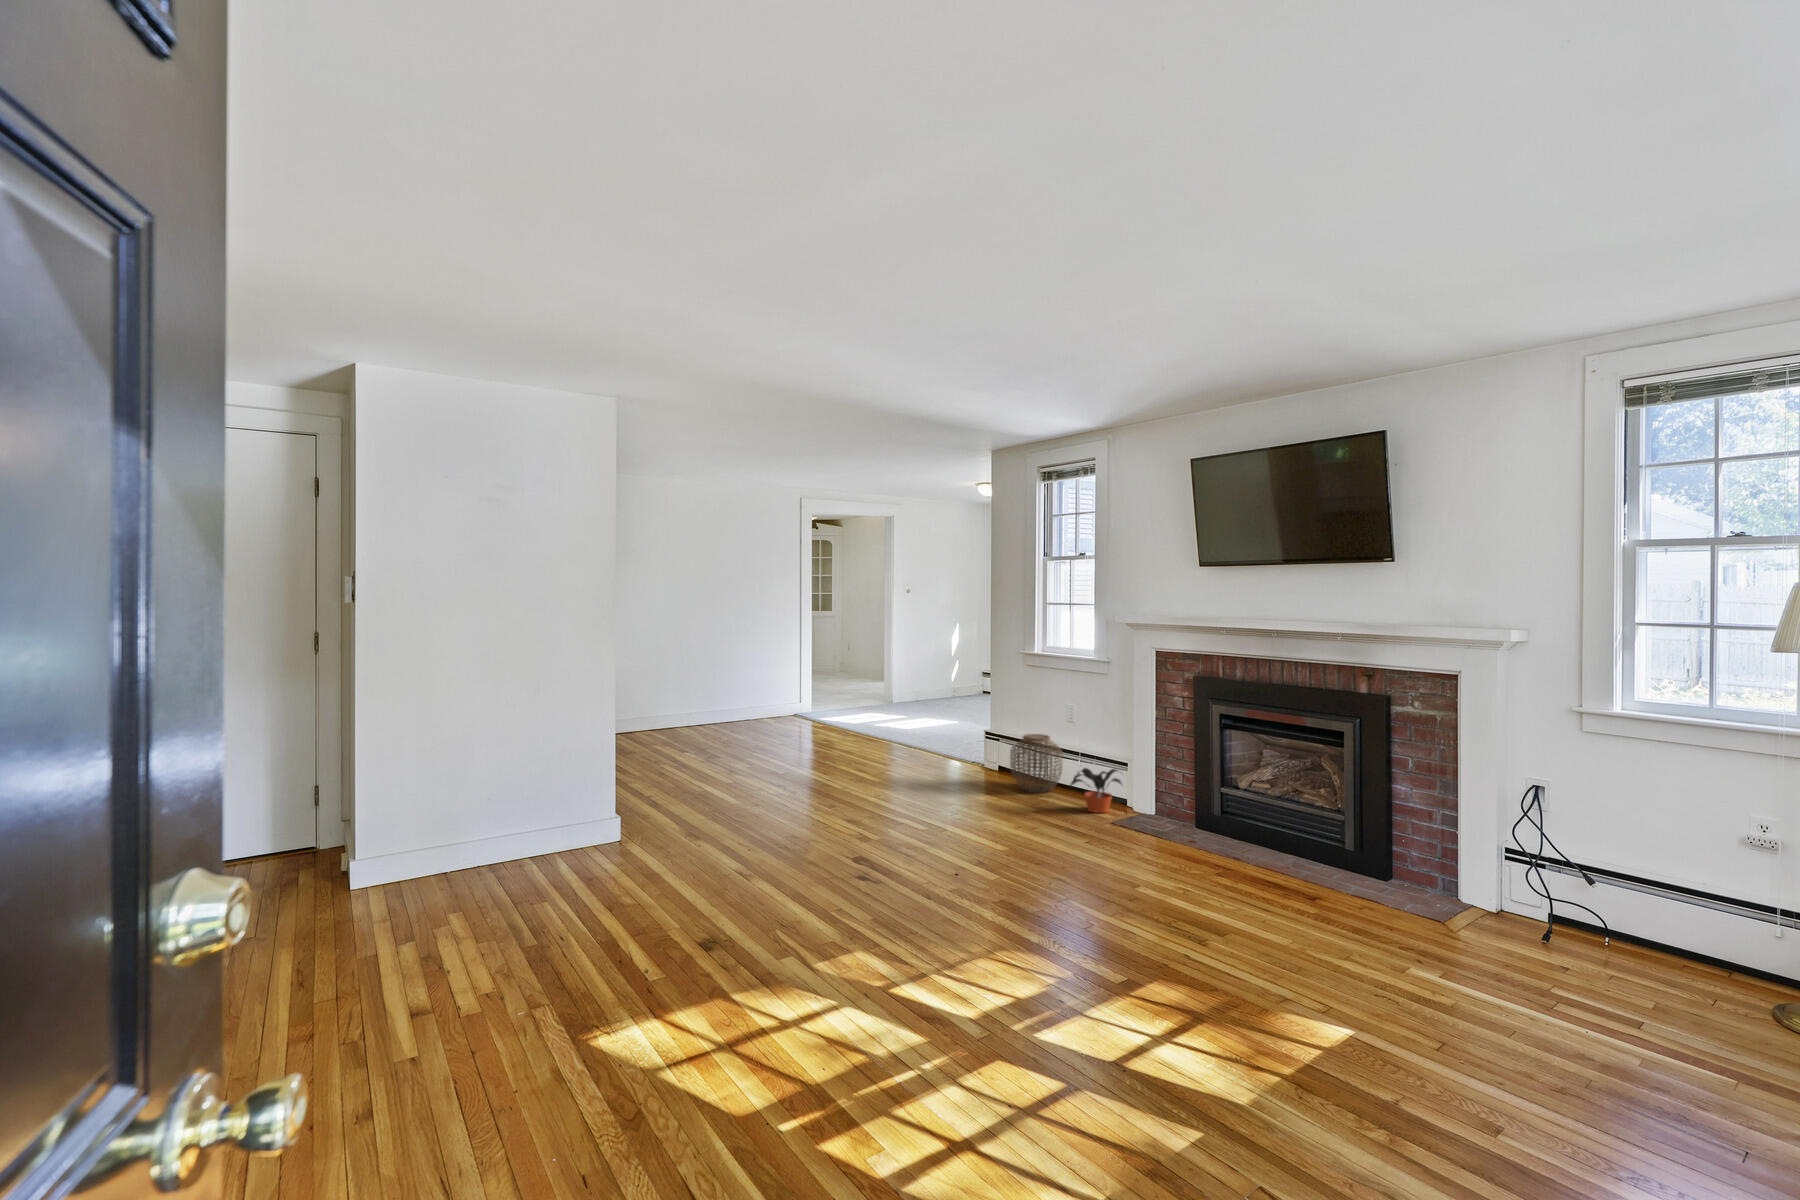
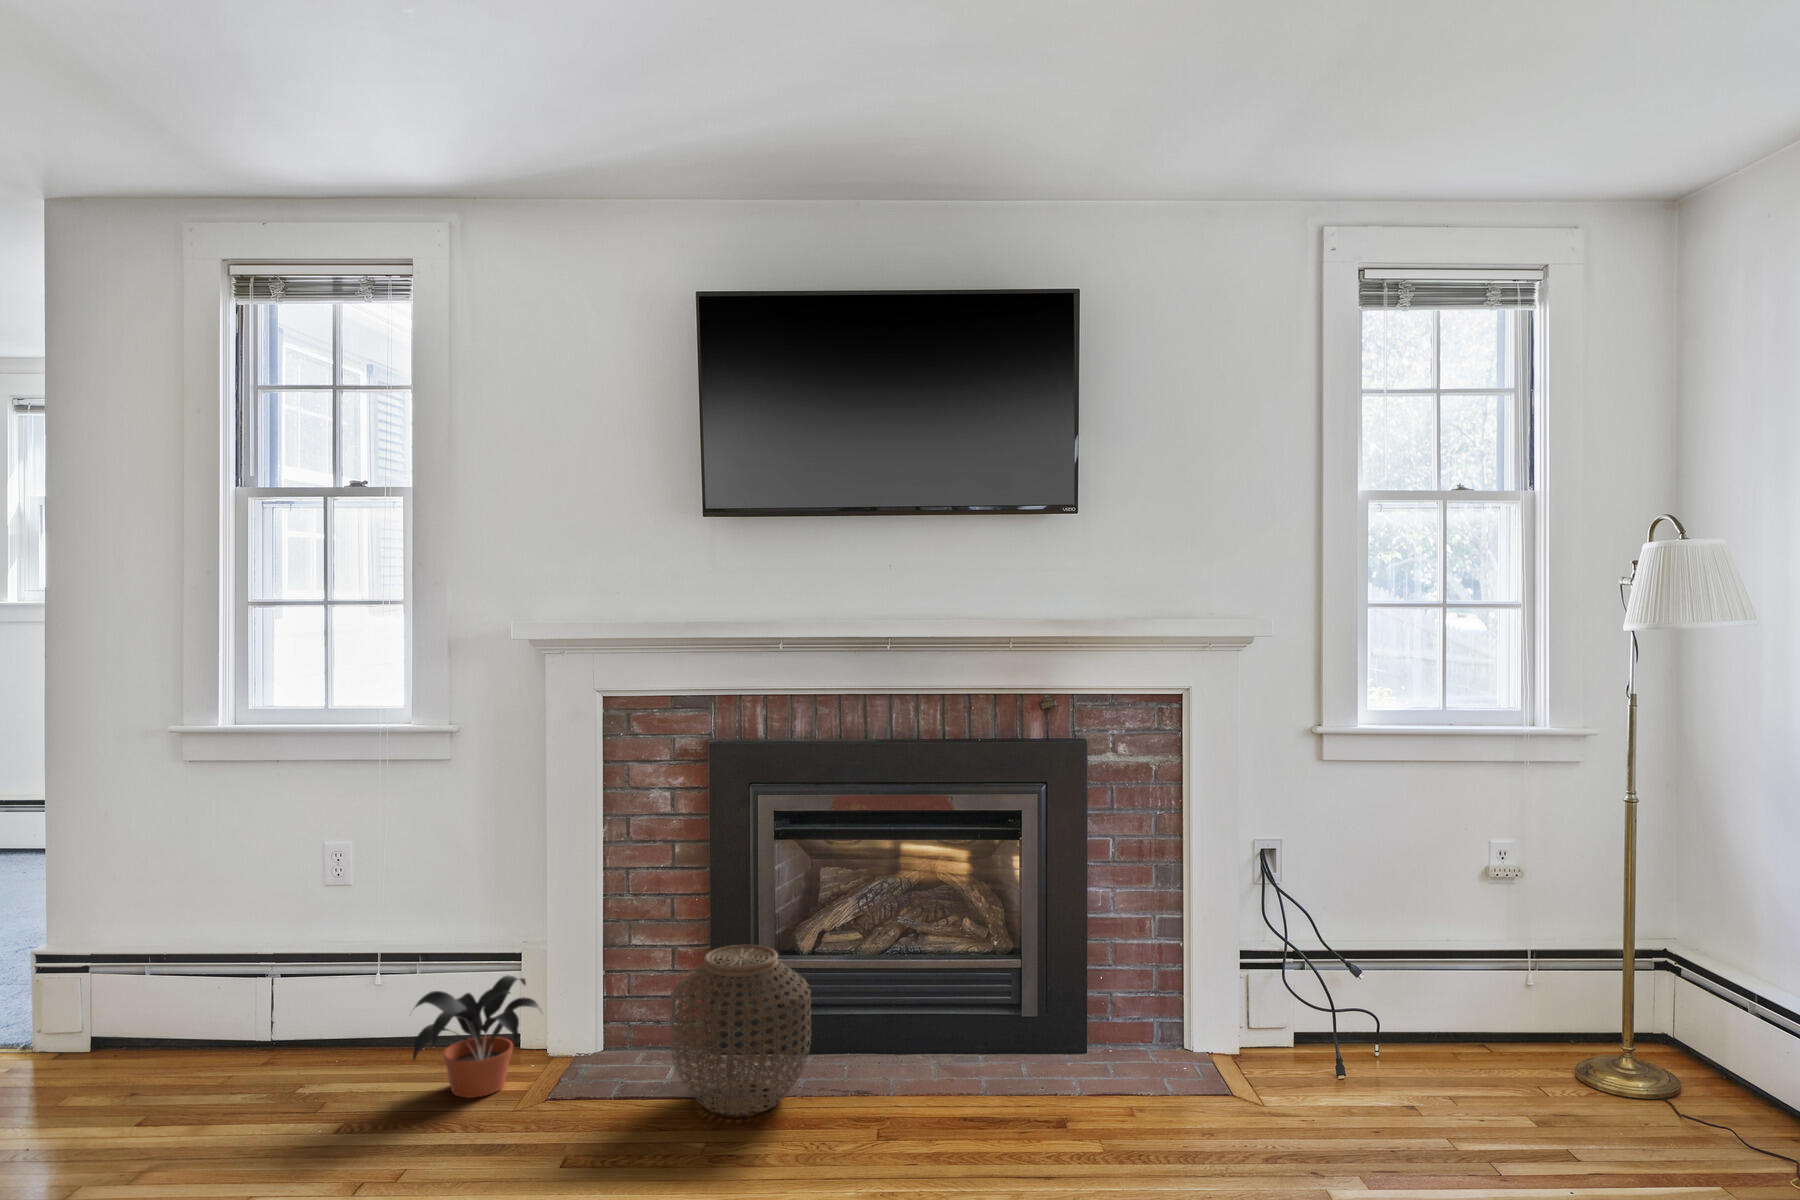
woven basket: present [1010,734,1062,793] -> present [670,945,811,1115]

